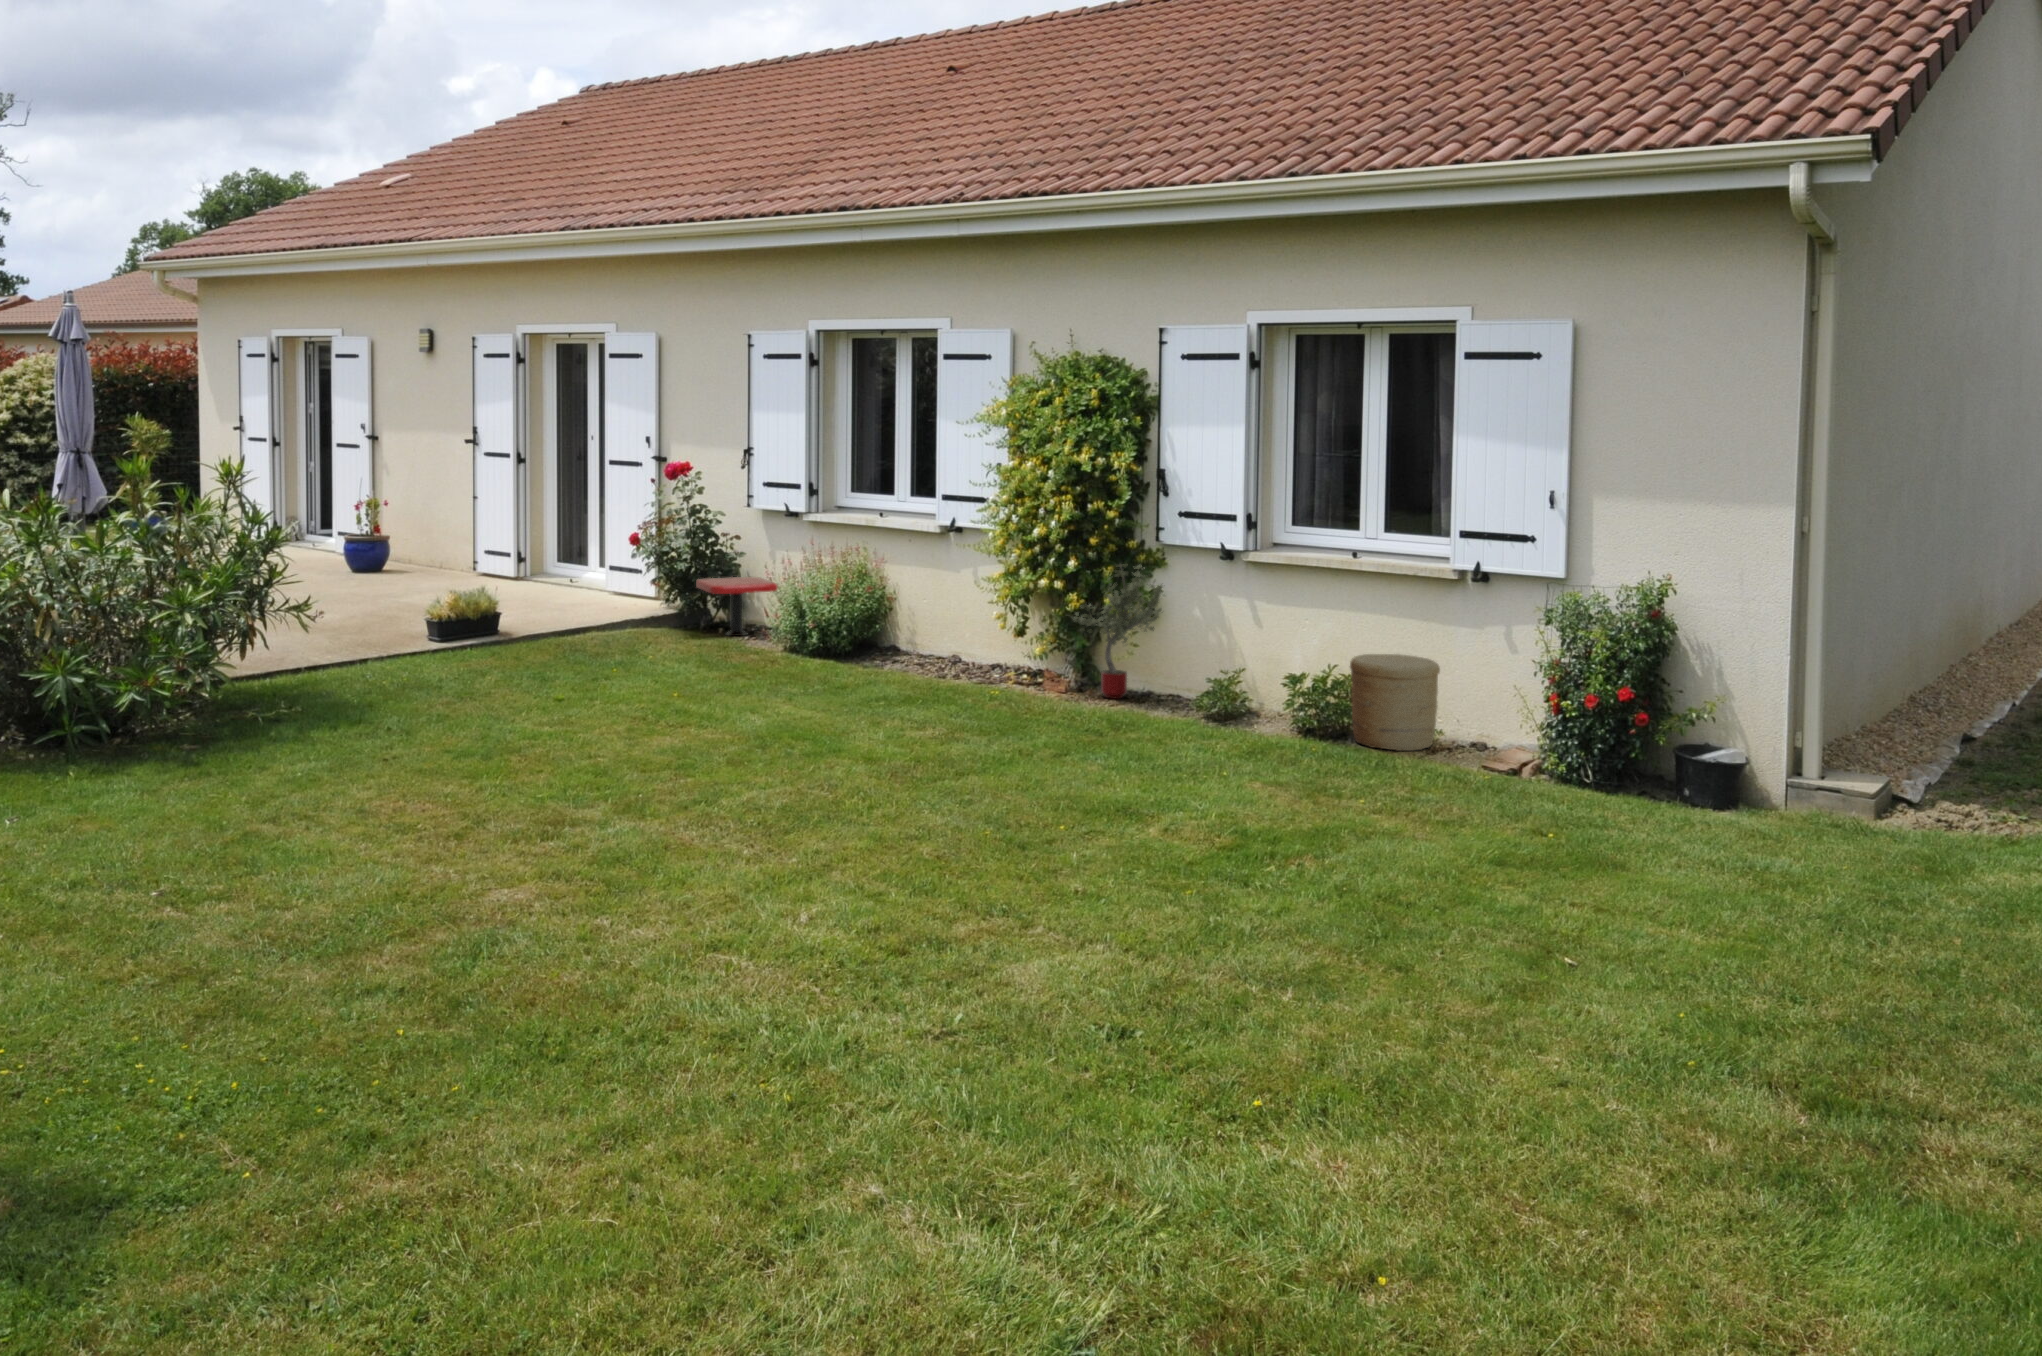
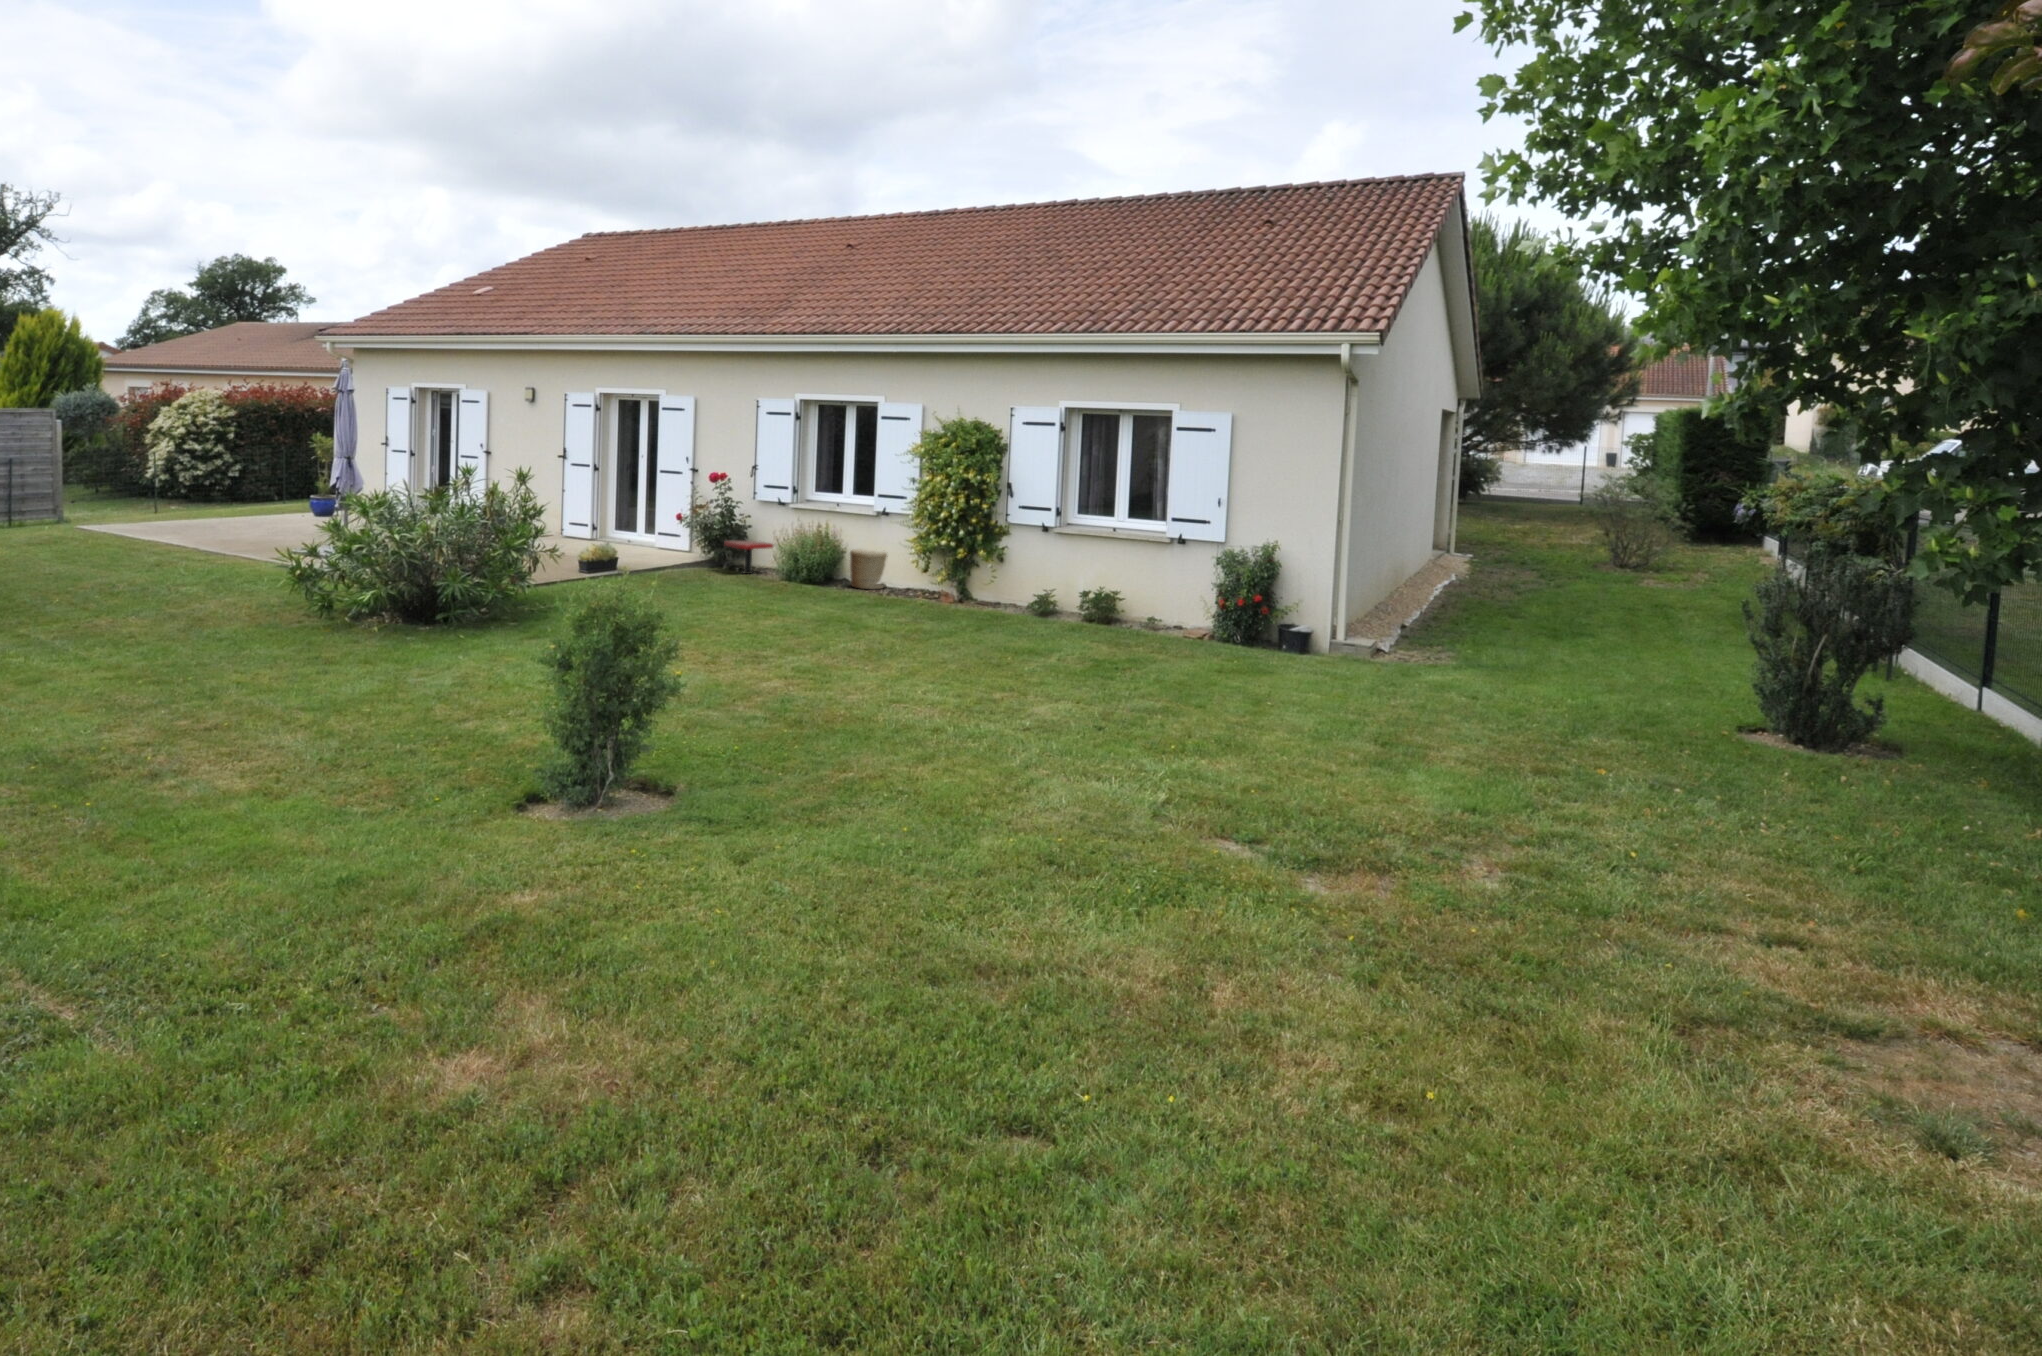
potted tree: present [1074,564,1165,699] -> none [962,532,1016,604]
woven basket: present [1350,654,1440,751] -> present [850,549,888,589]

